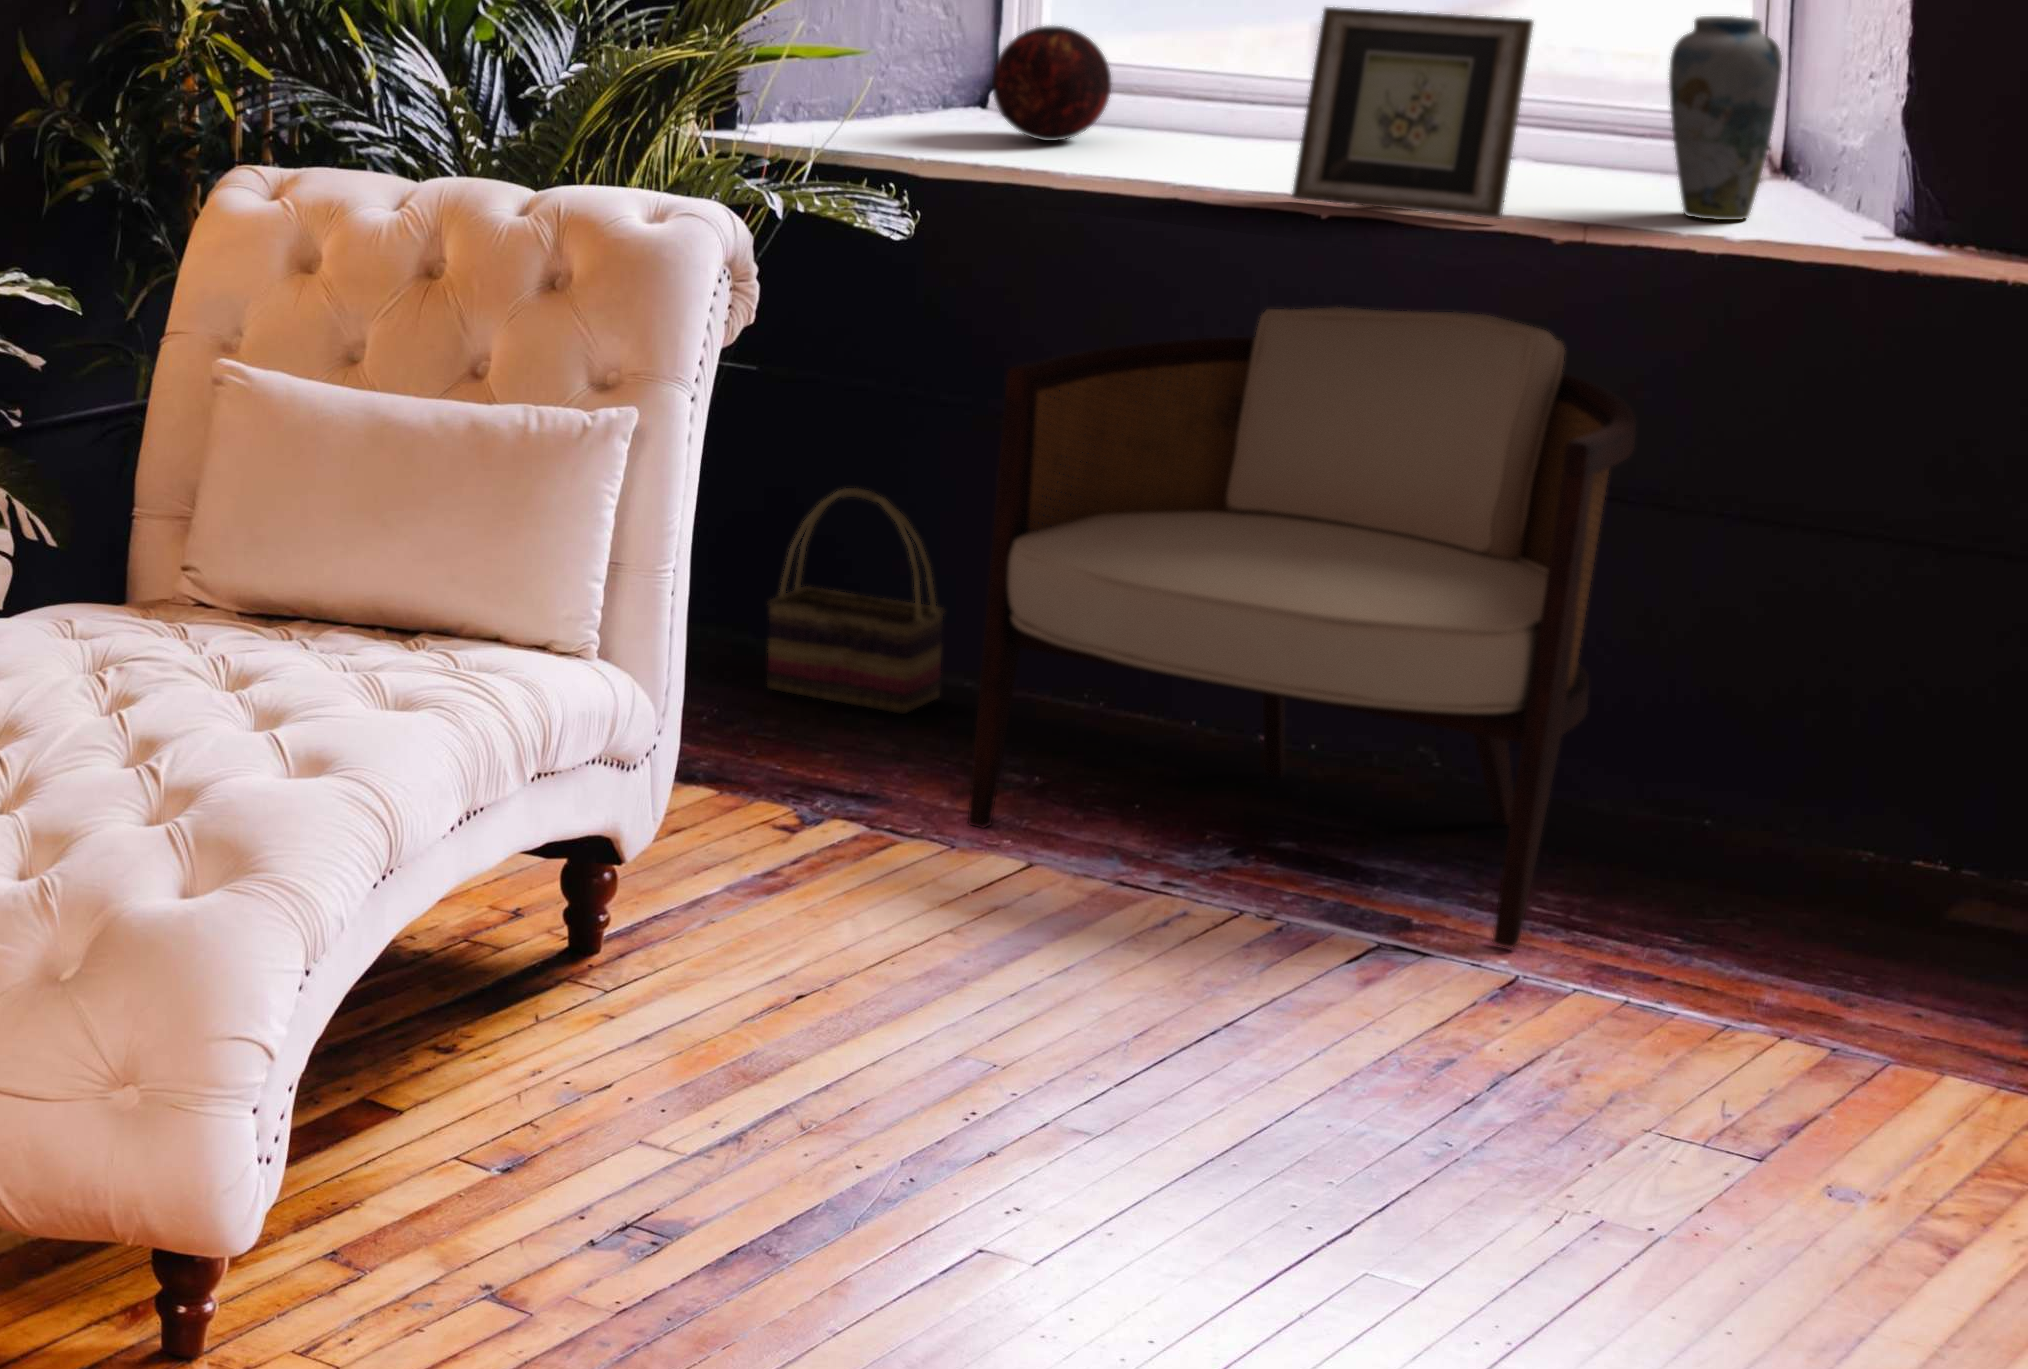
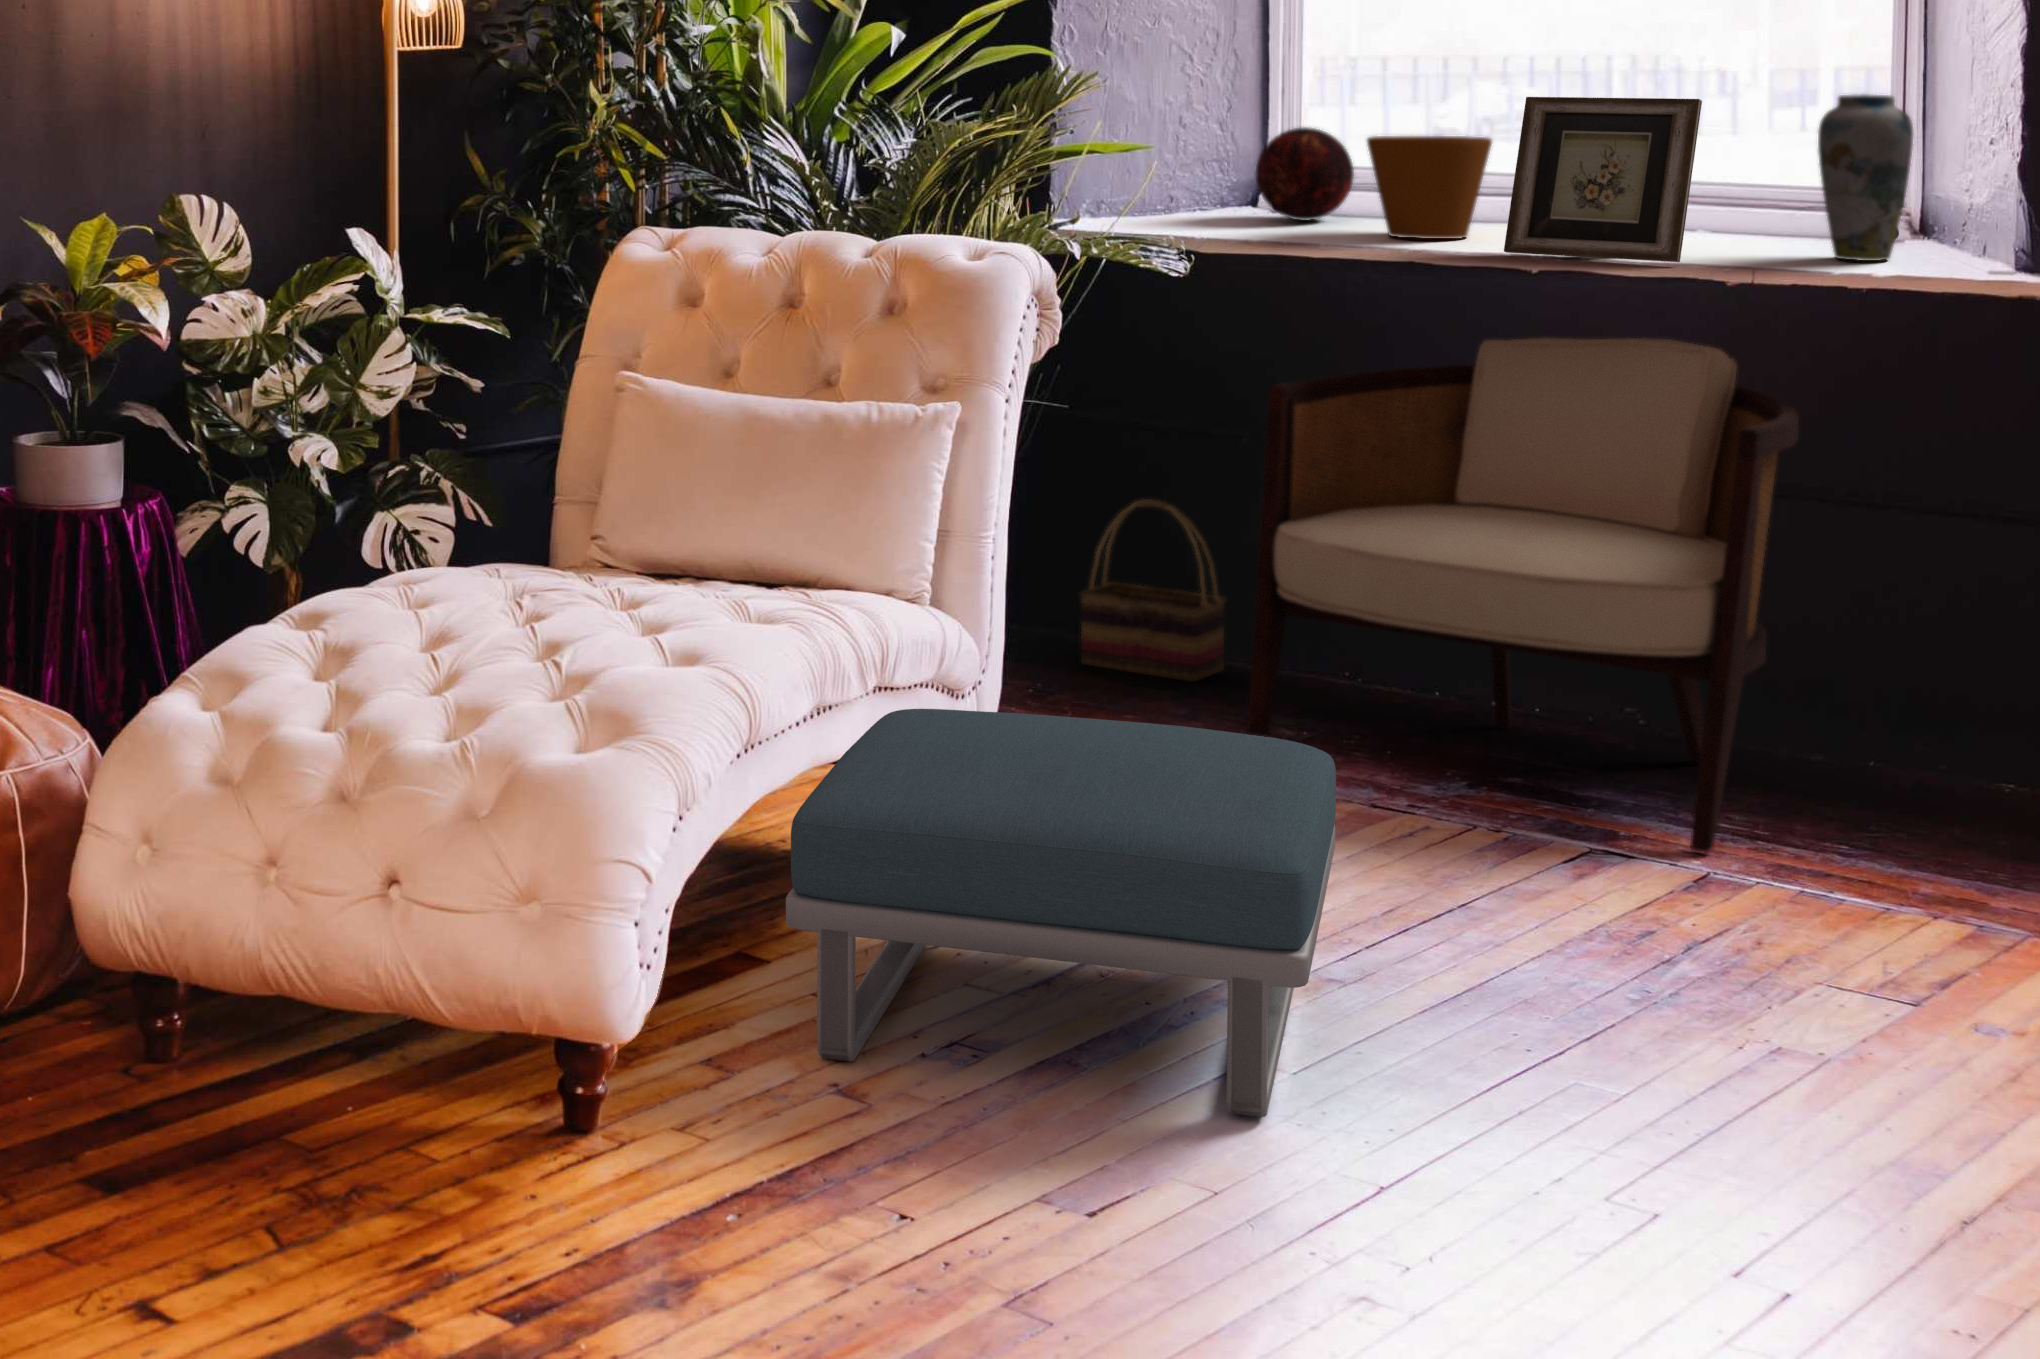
flower pot: none [1129,43,1281,175] -> present [1367,136,1492,239]
footstool: none [430,798,1085,1316] -> present [786,709,1336,1117]

